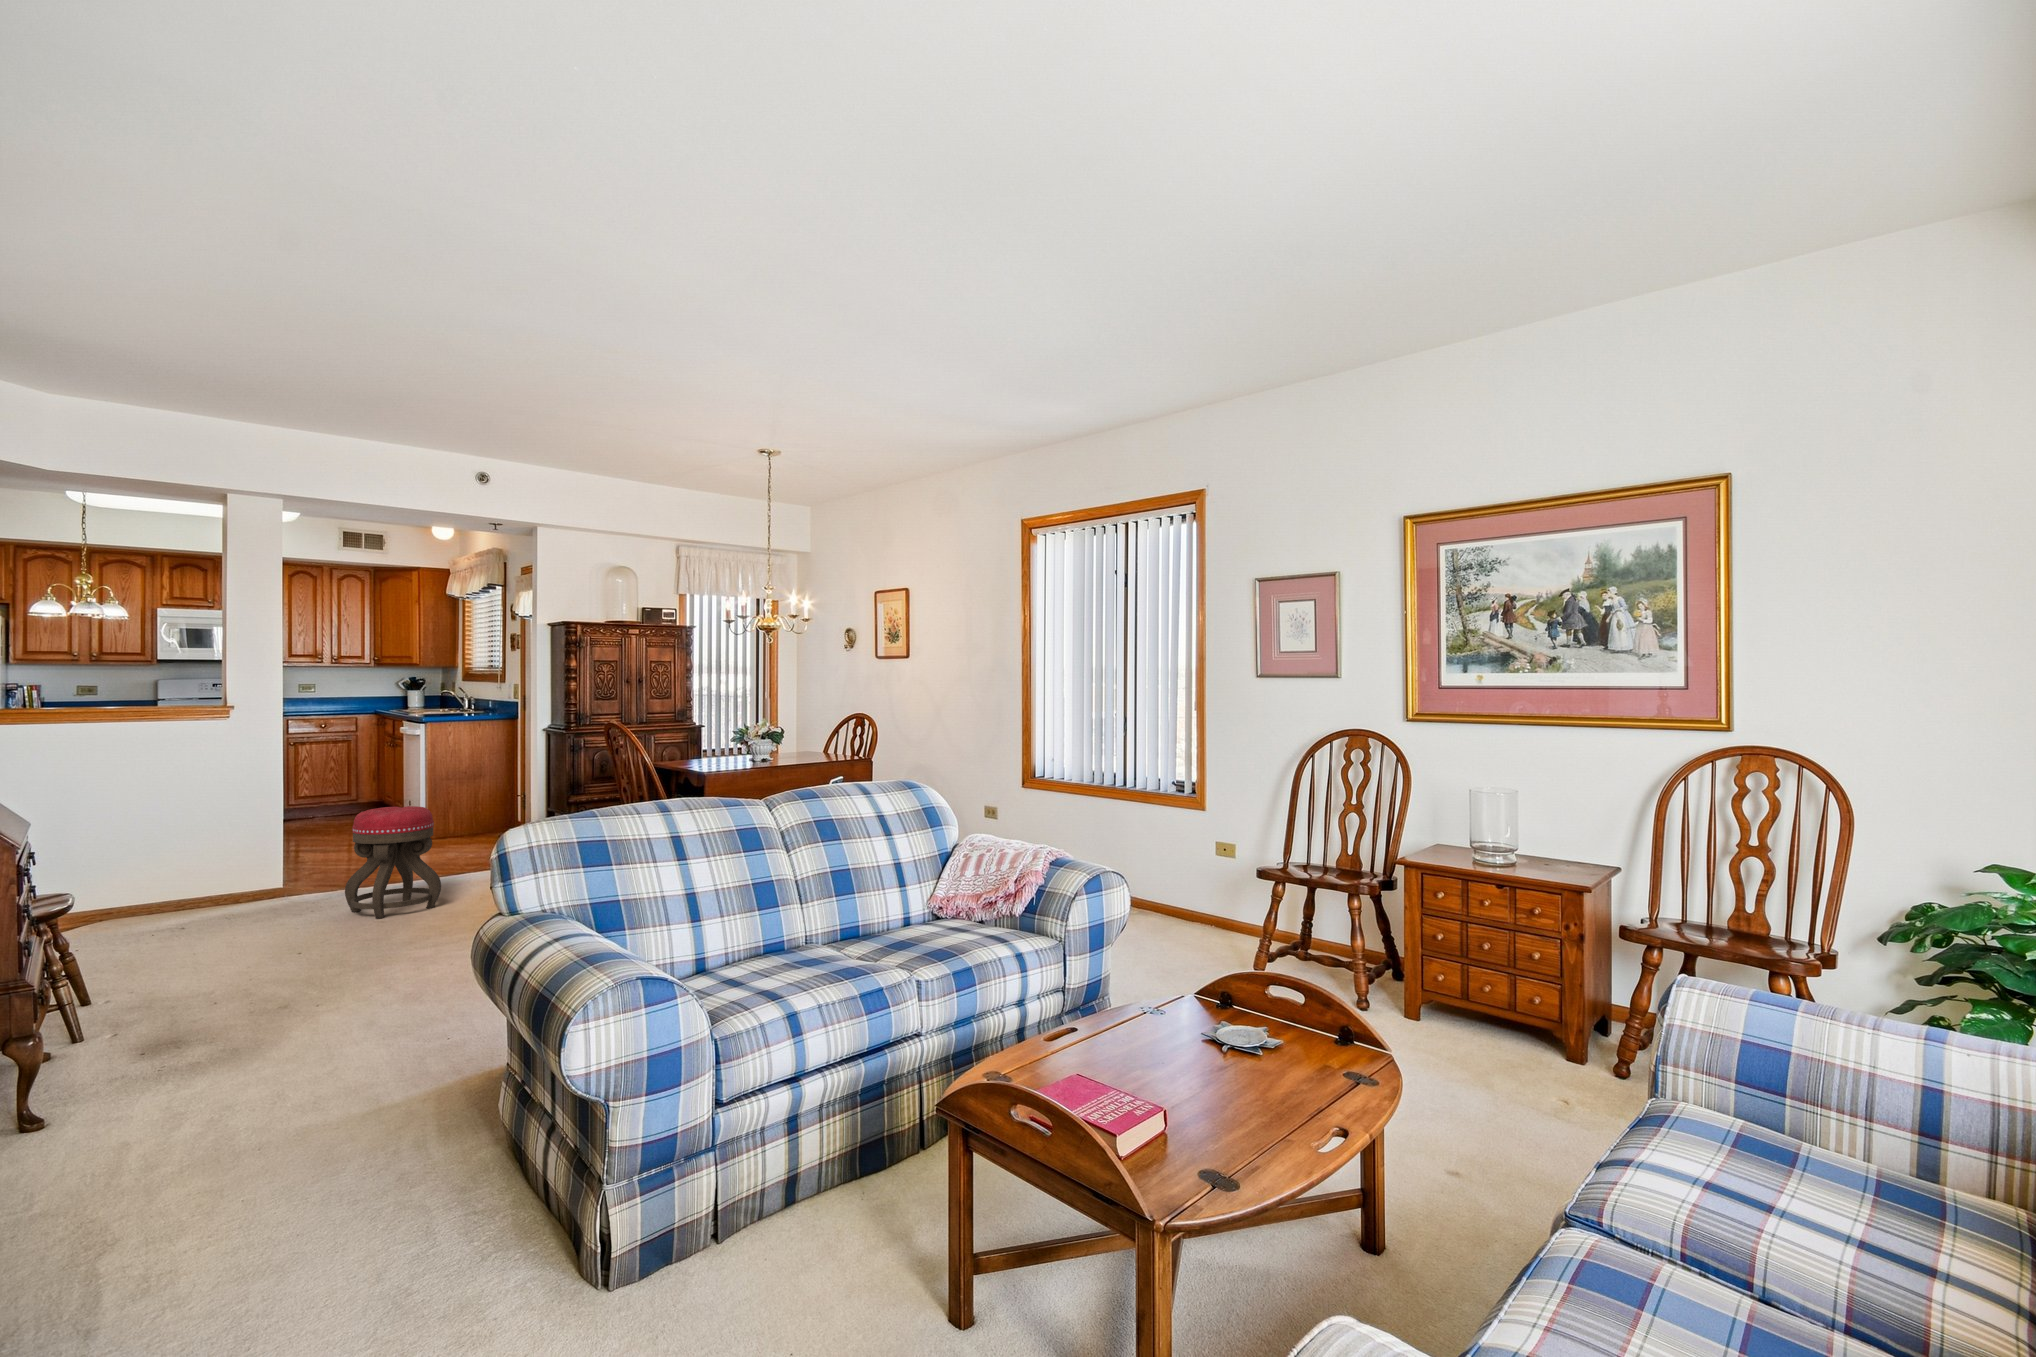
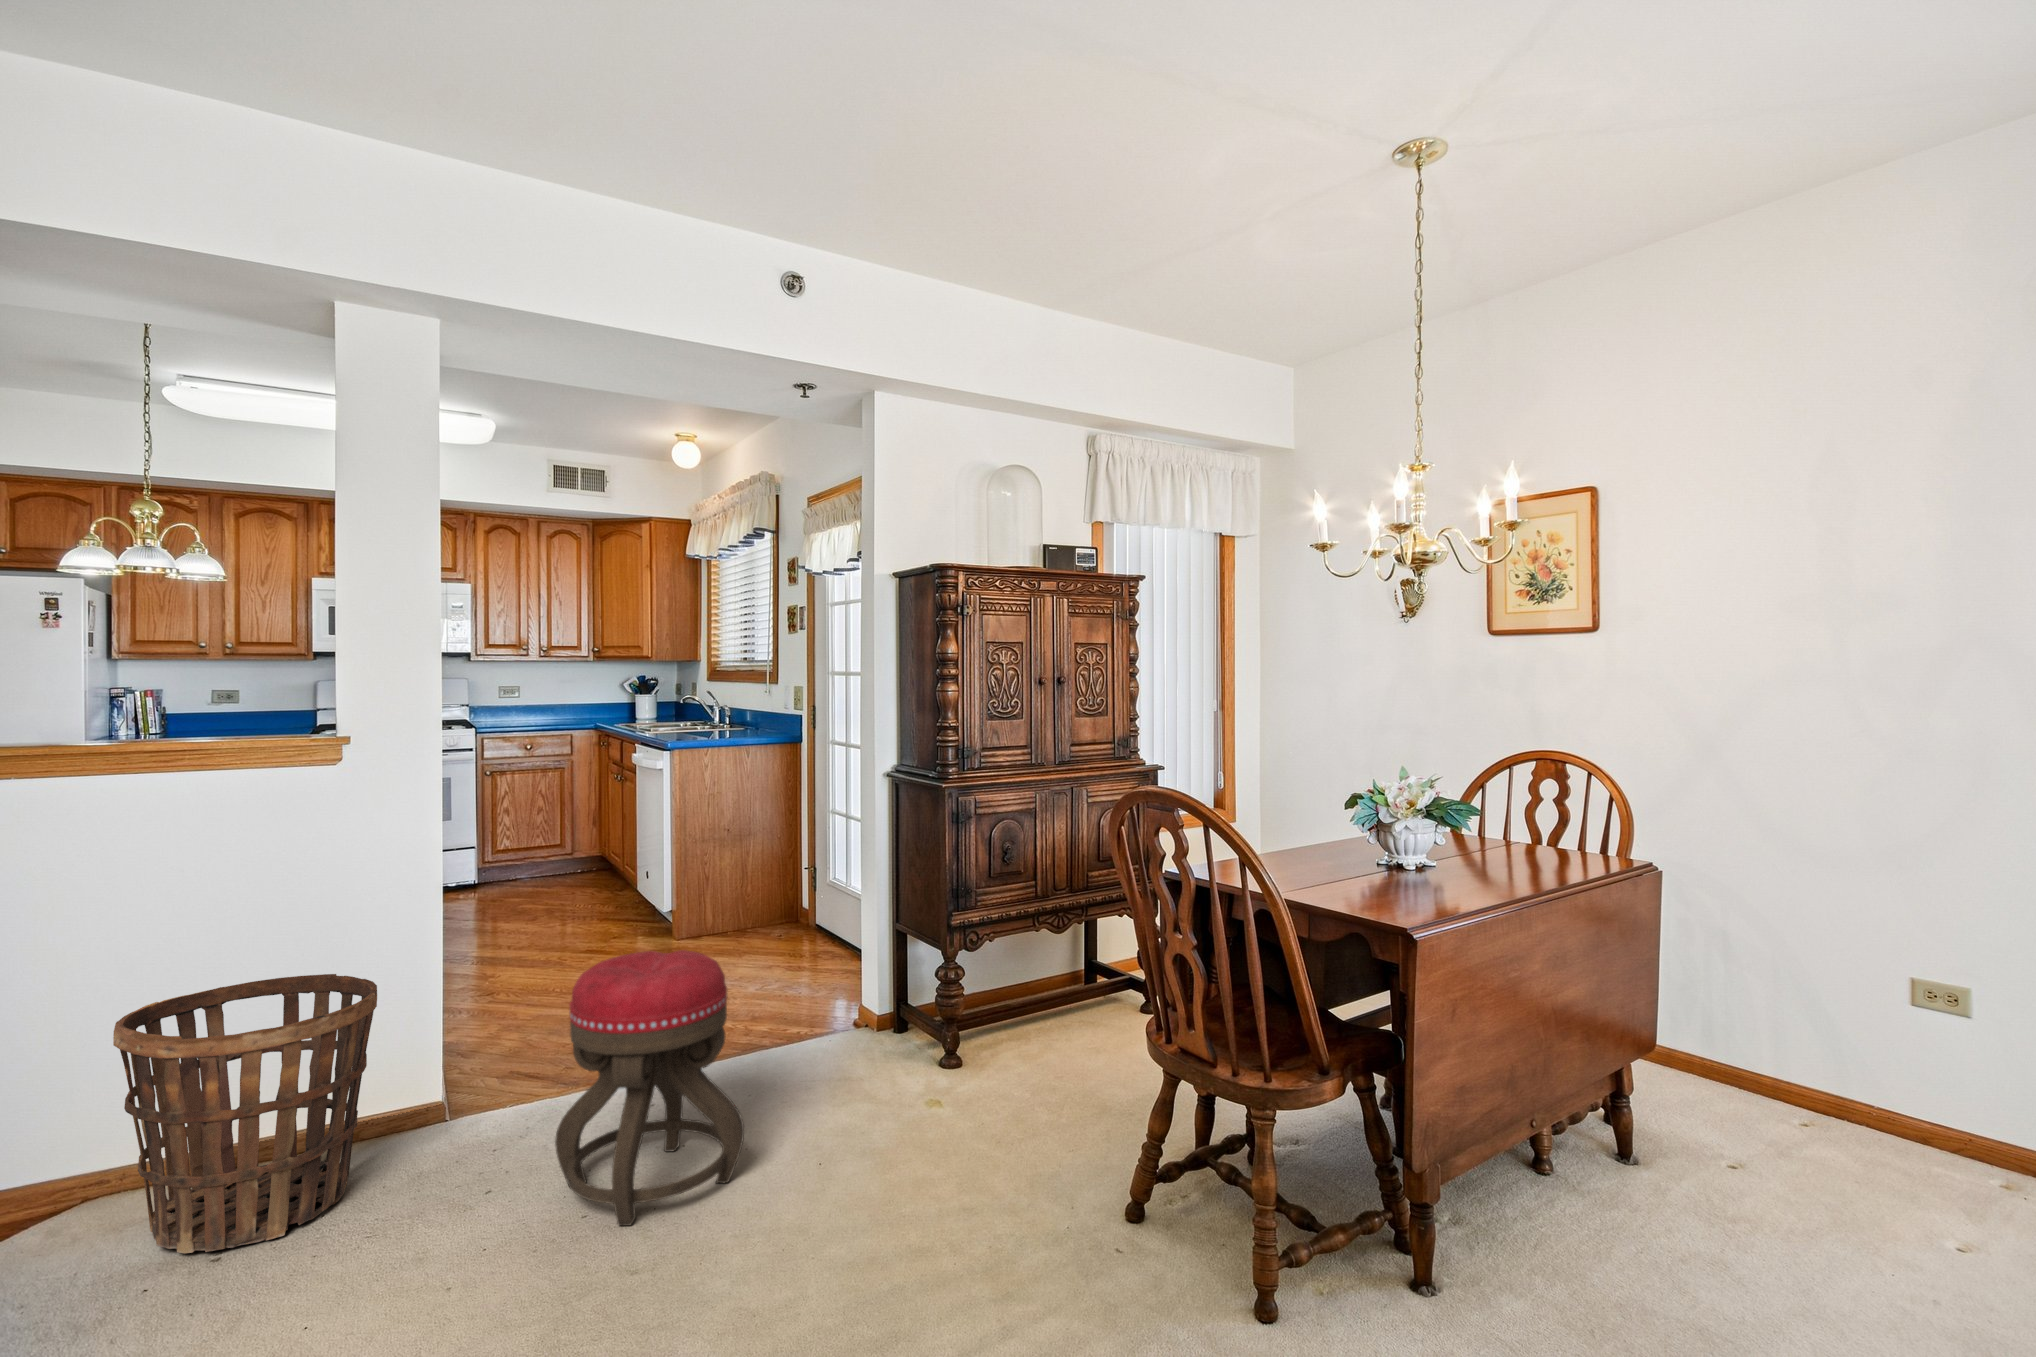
basket: none [124,821,252,931] -> present [113,974,377,1253]

